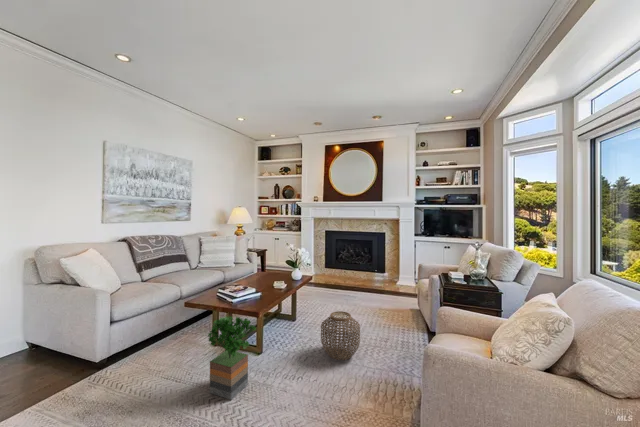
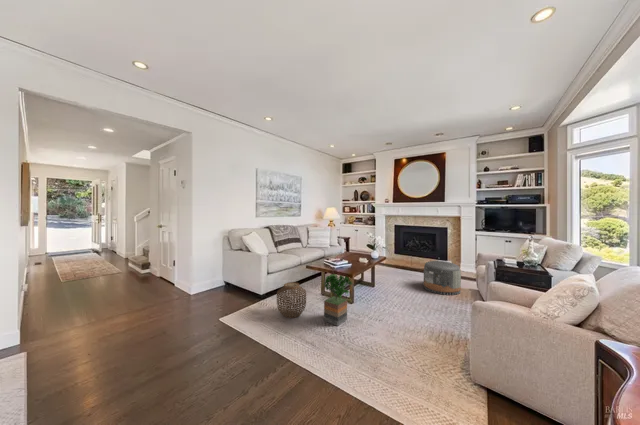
pouf: none [358,278,401,322] -> present [424,261,461,295]
woven basket: present [321,311,360,360] -> present [277,282,306,318]

